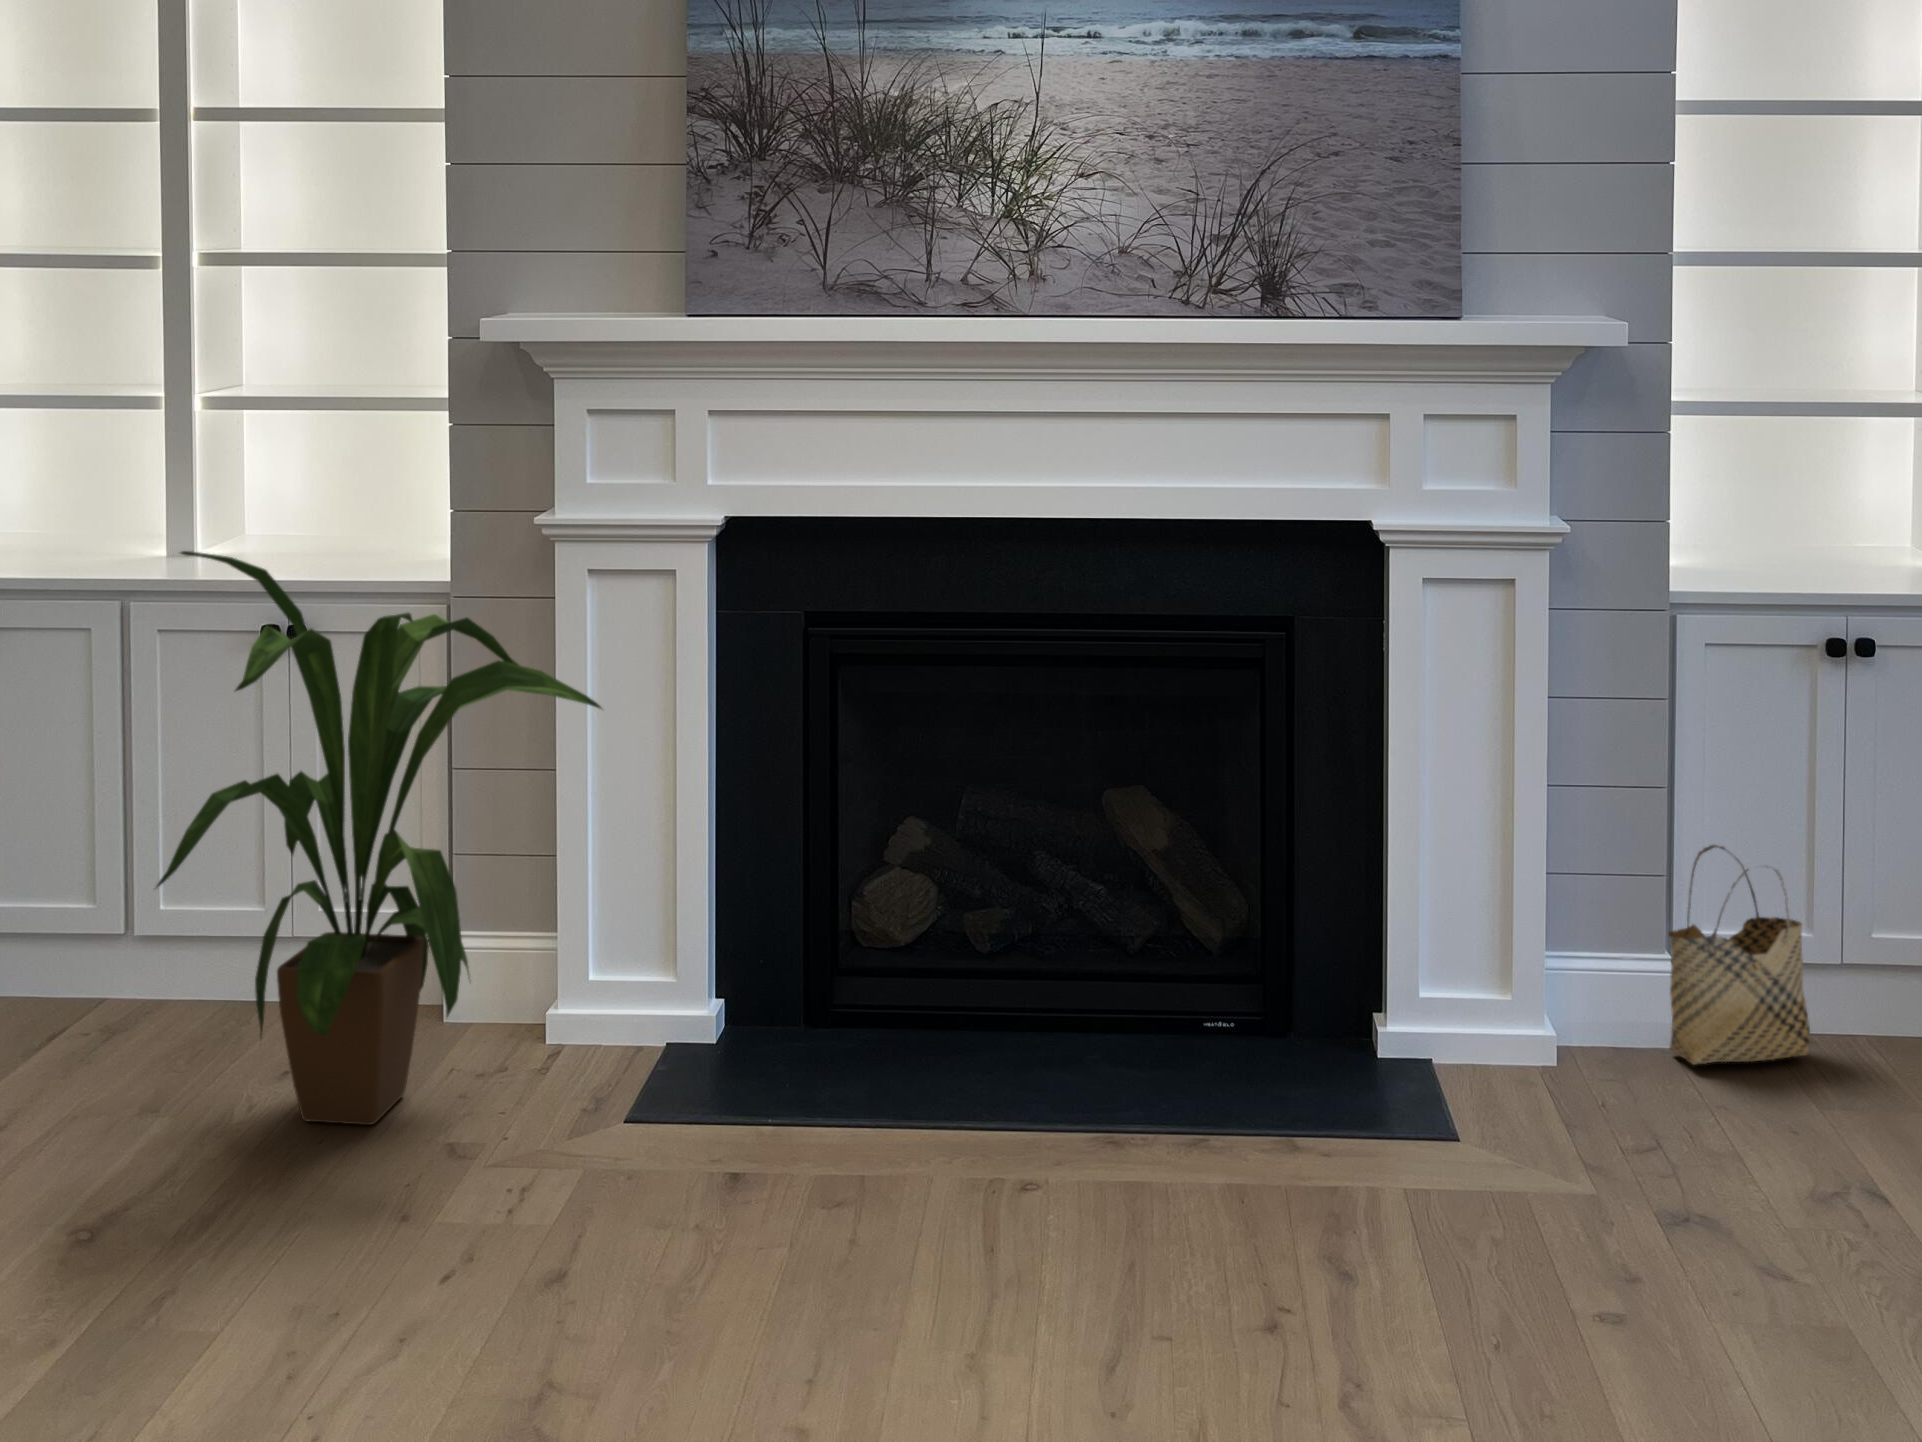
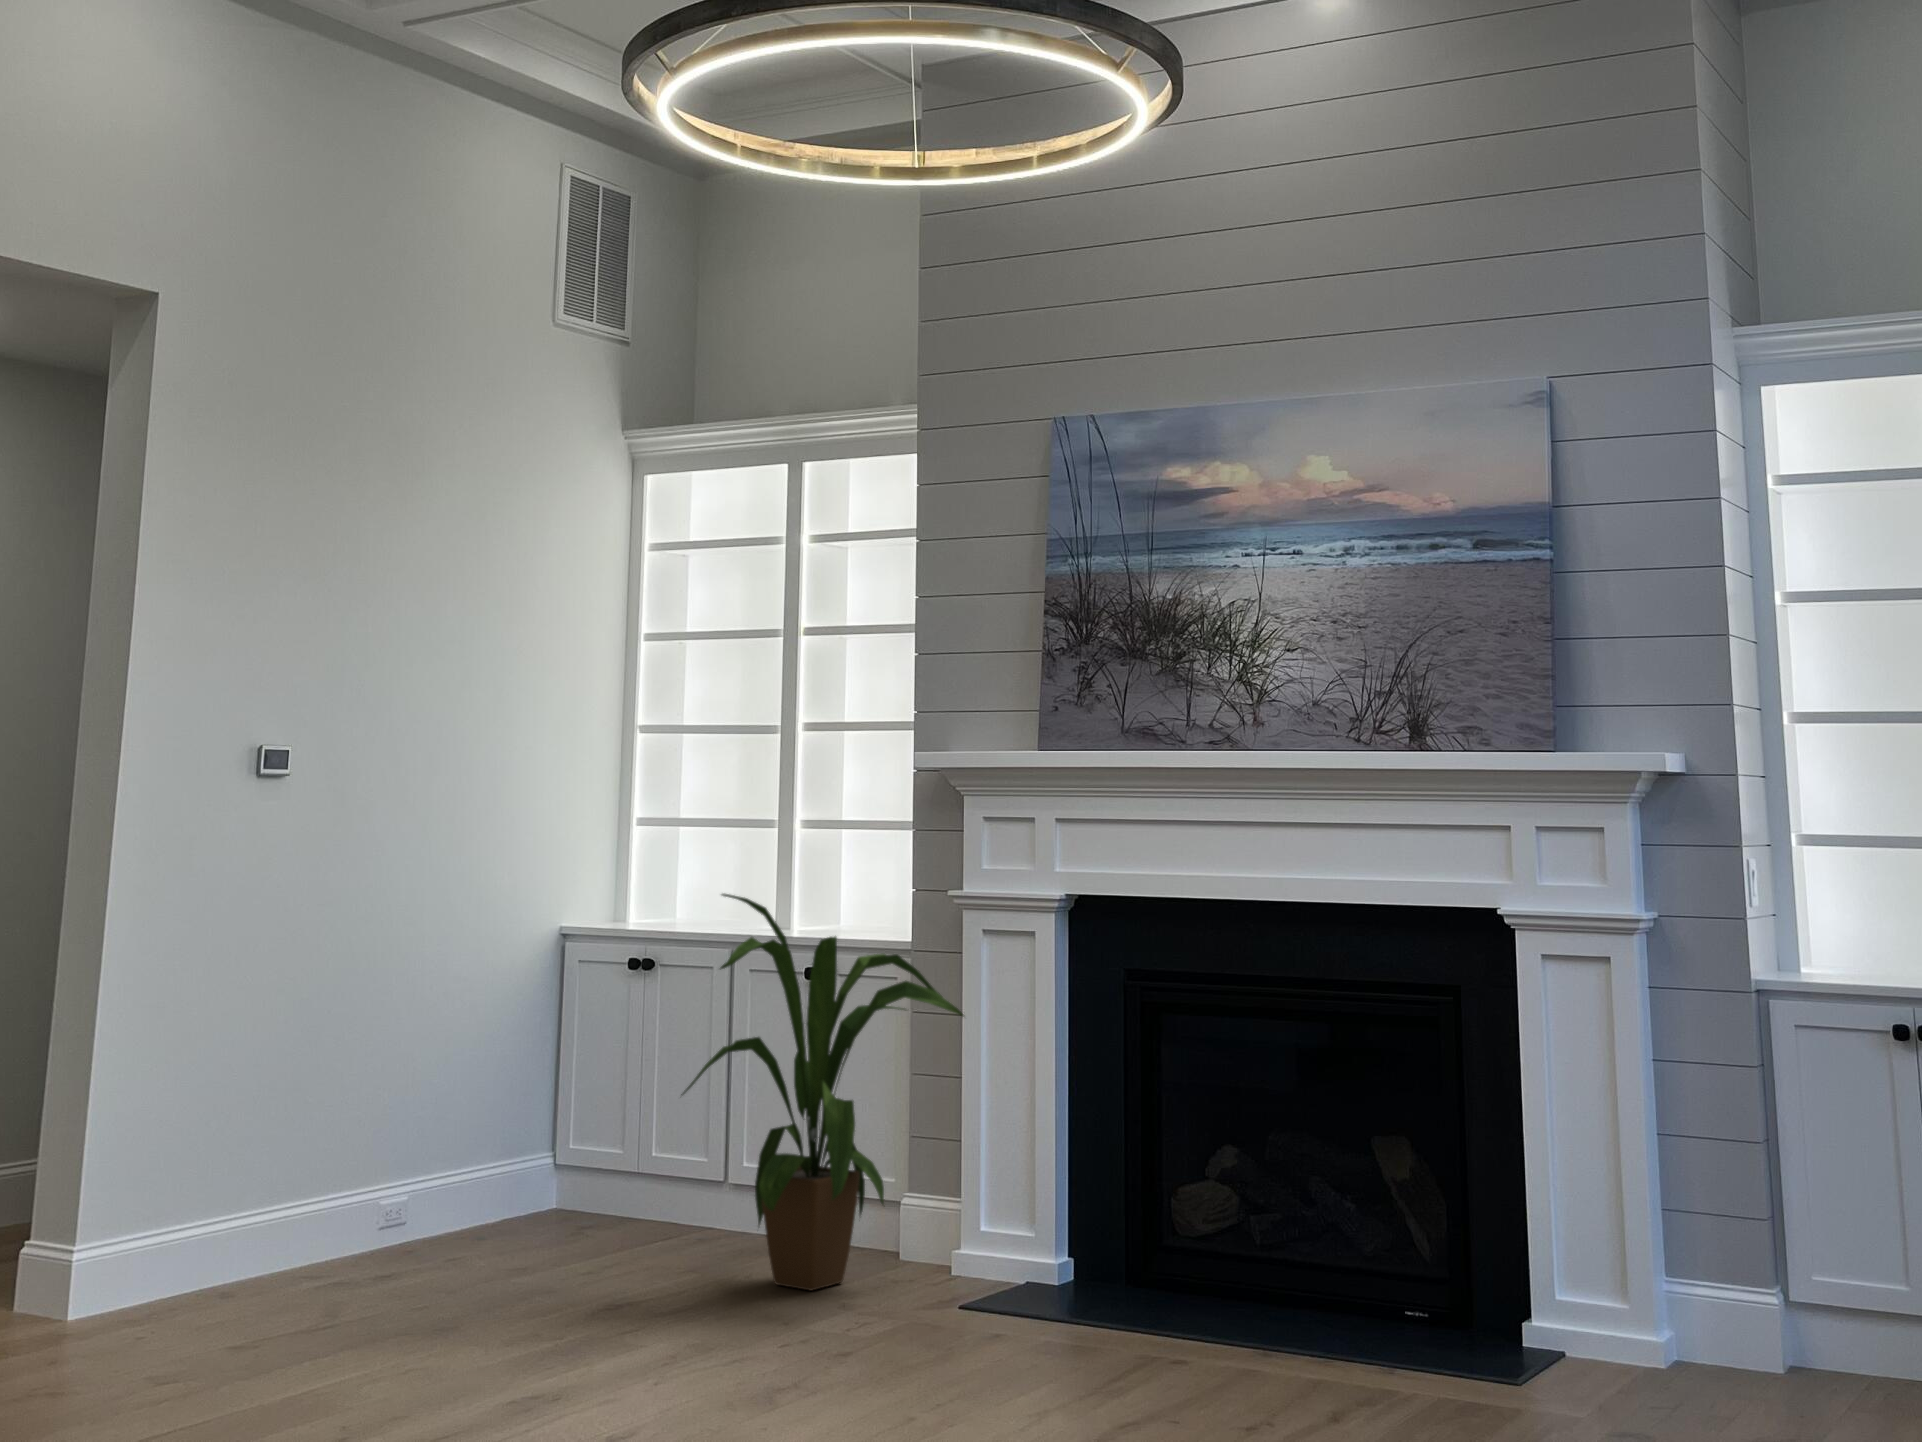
woven basket: present [1668,845,1810,1065] -> none [1750,1199,1885,1389]

